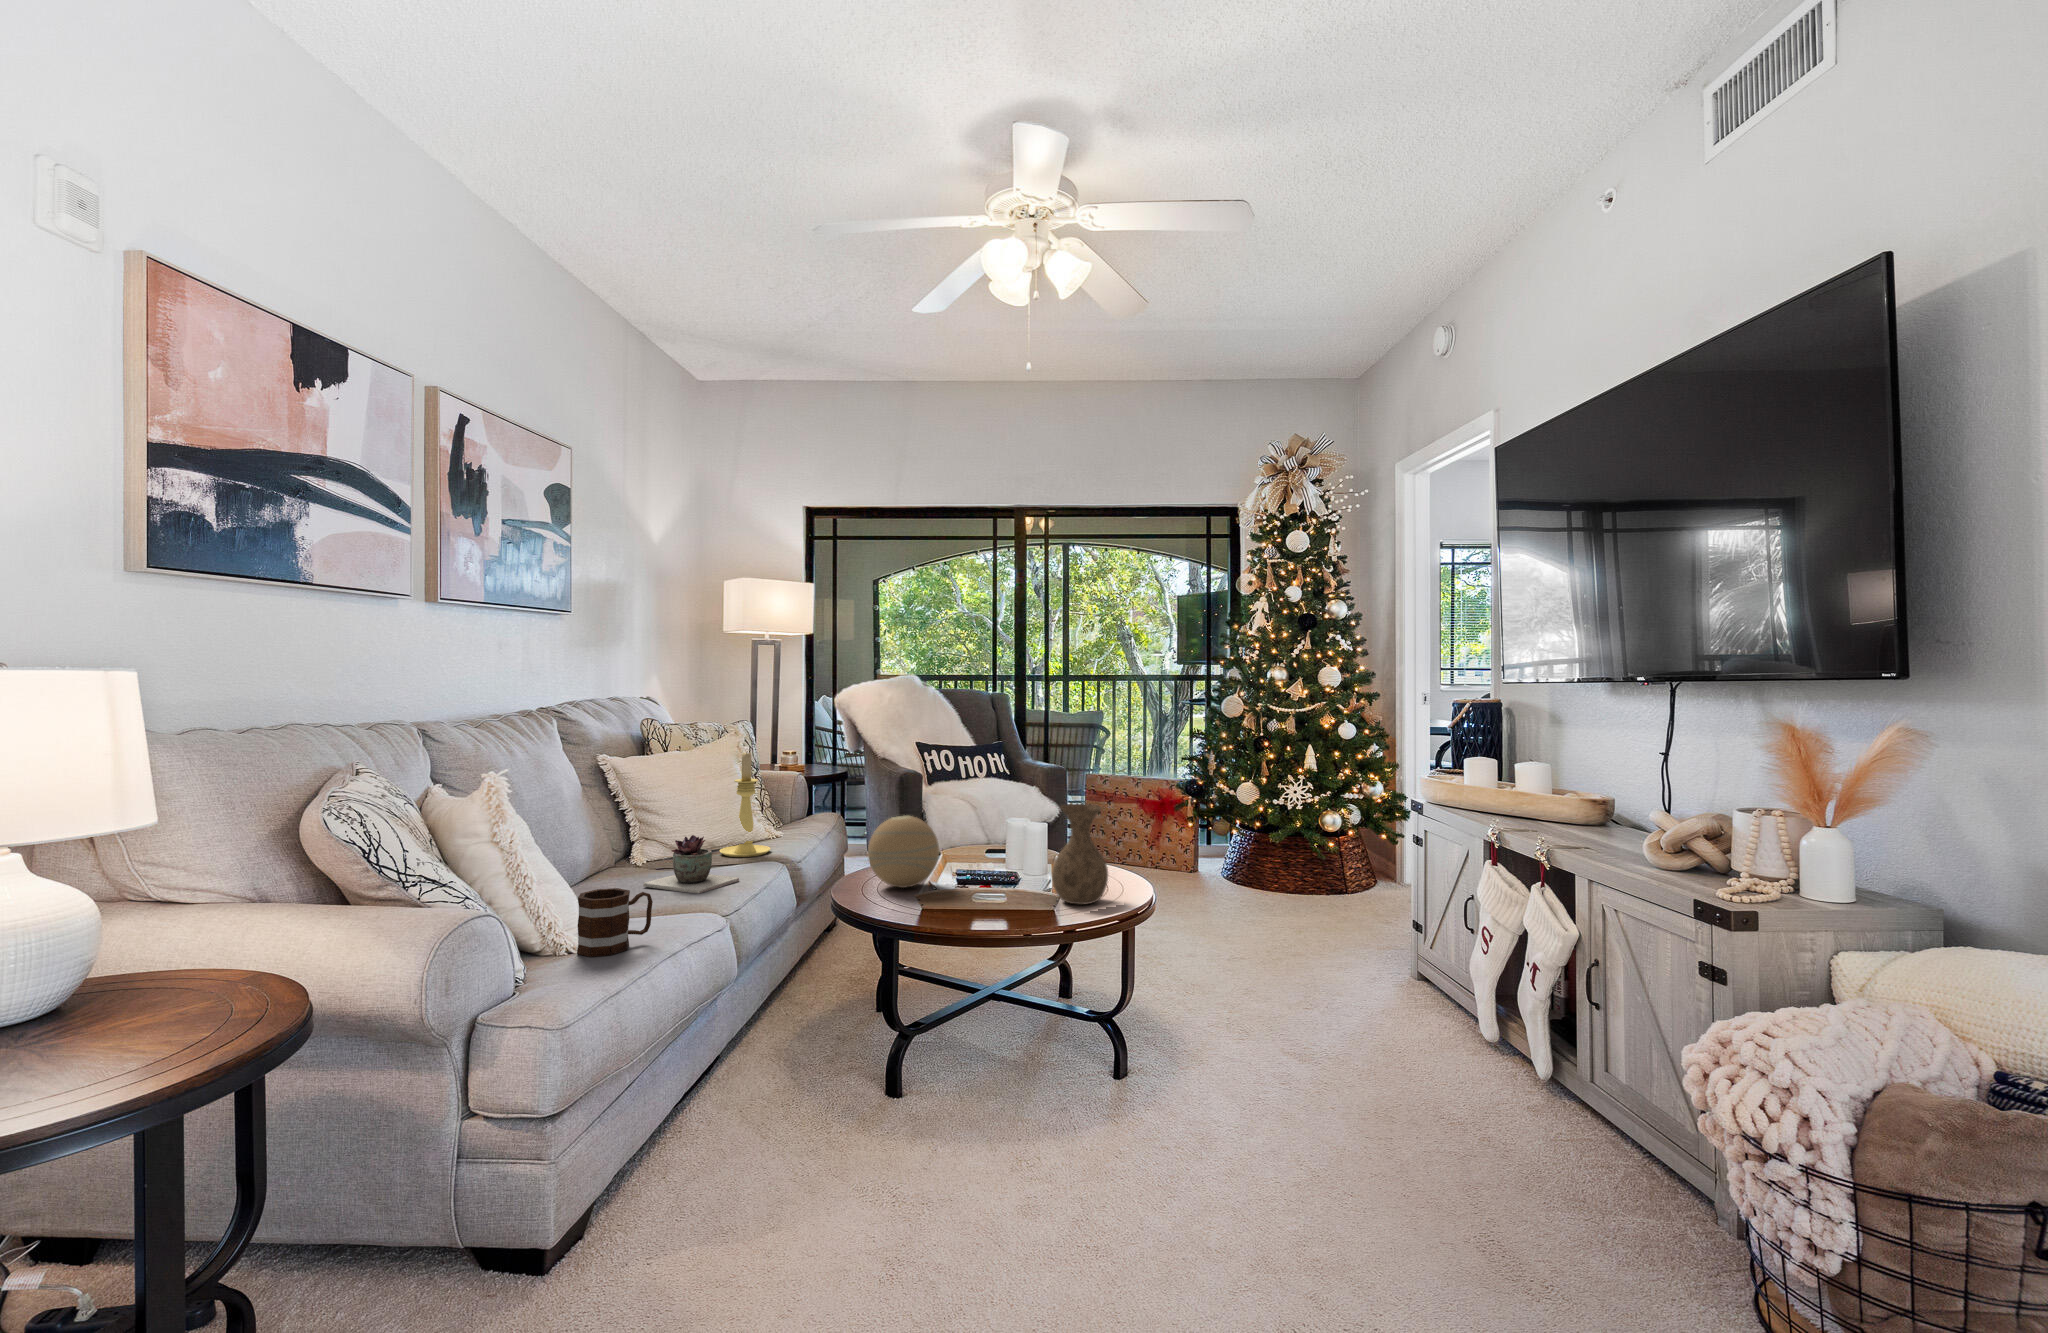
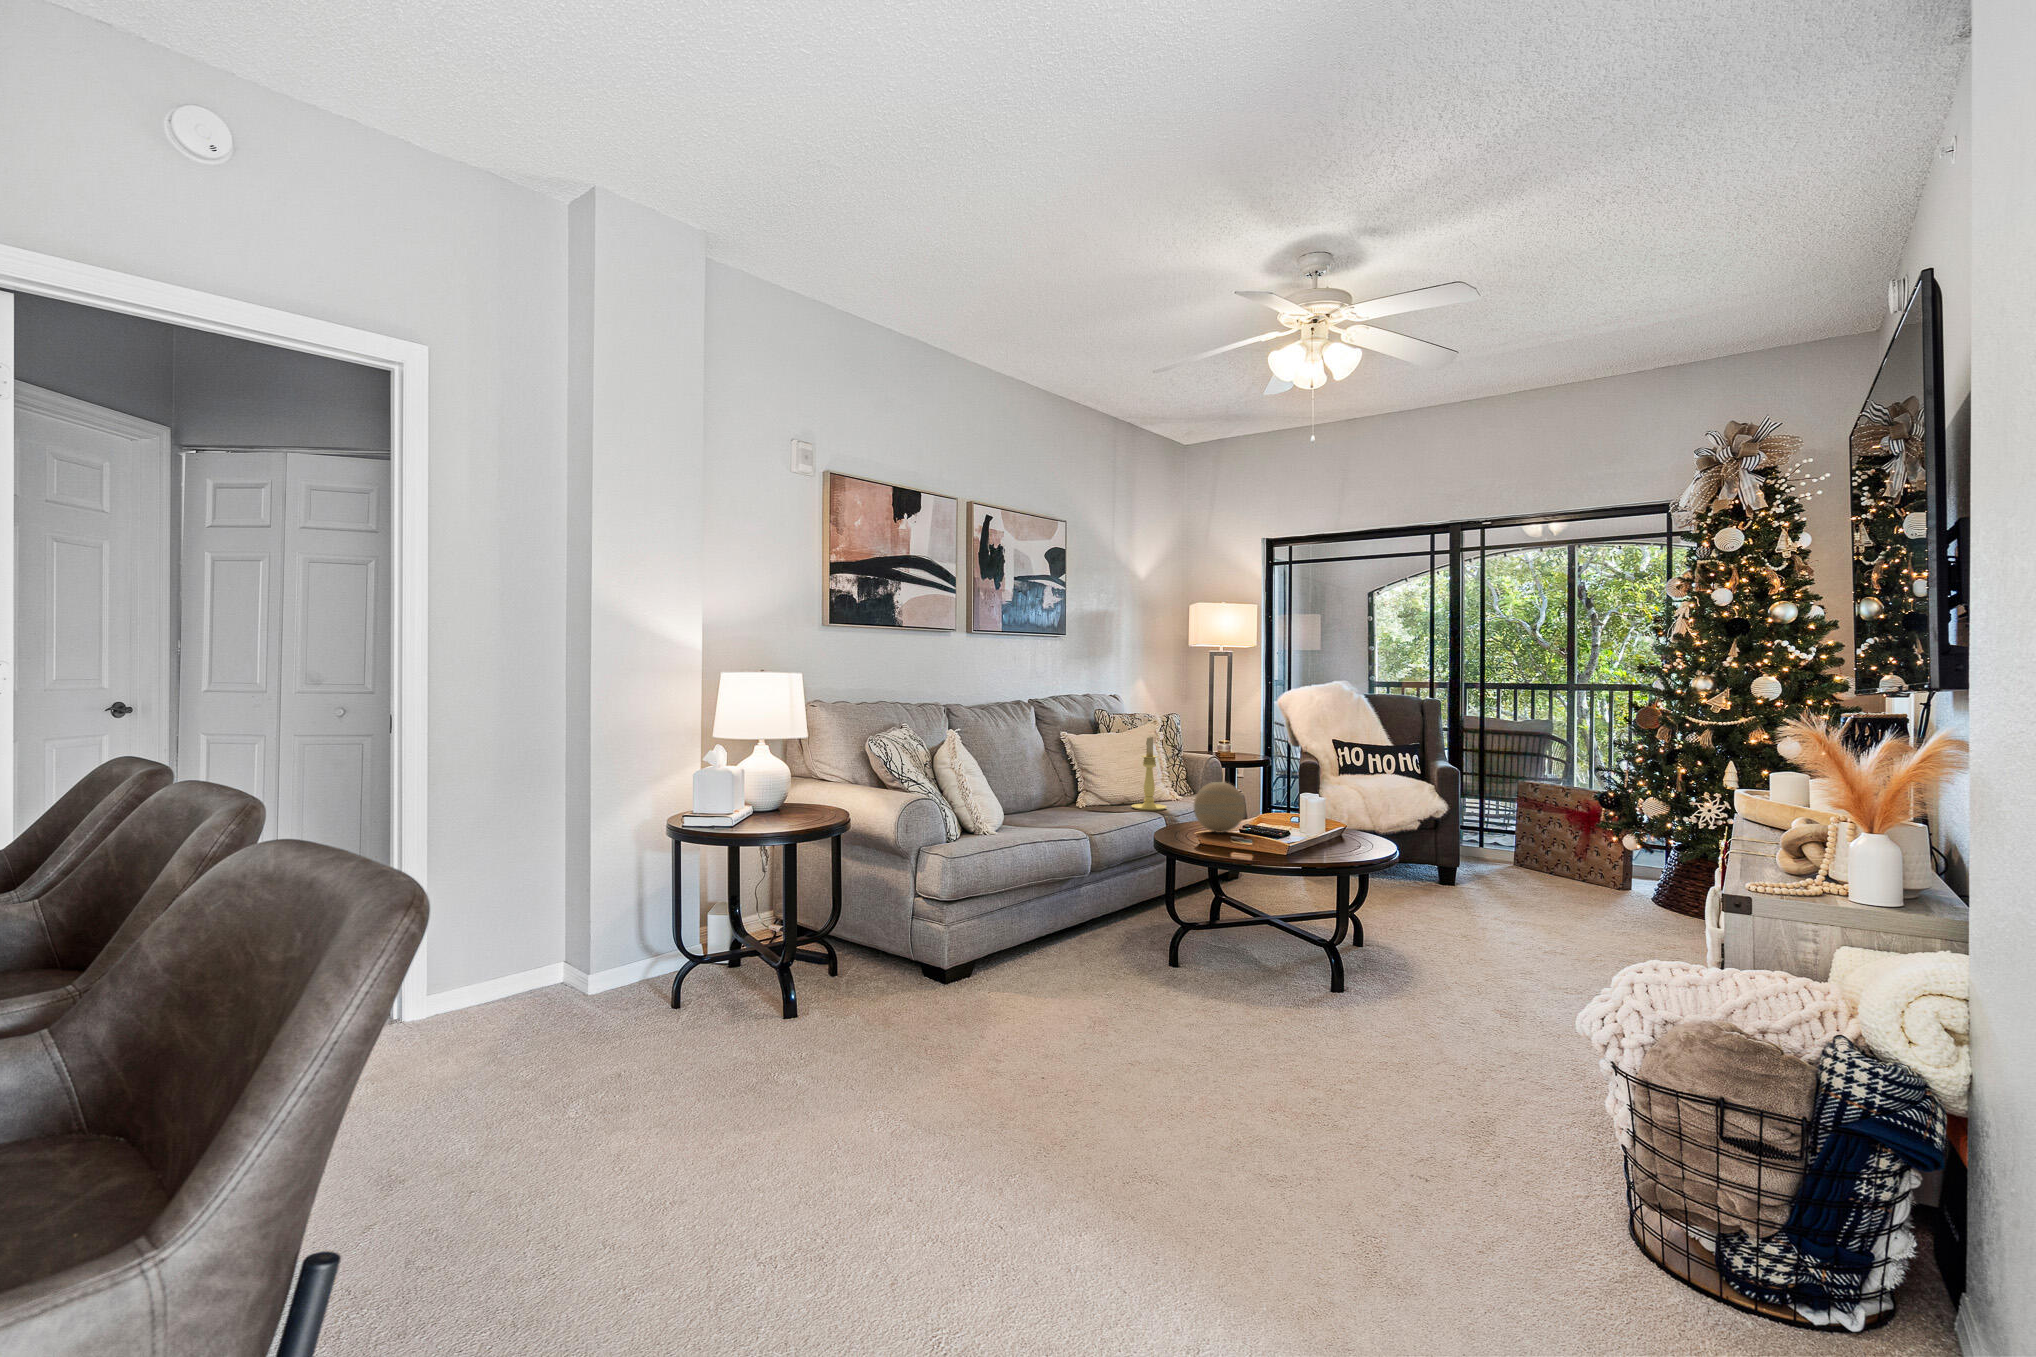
vase: present [1052,804,1108,905] -> none [1303,778,1348,852]
succulent plant: present [643,835,739,893] -> none [1064,786,1123,823]
mug: present [577,888,653,957] -> none [997,802,1038,838]

